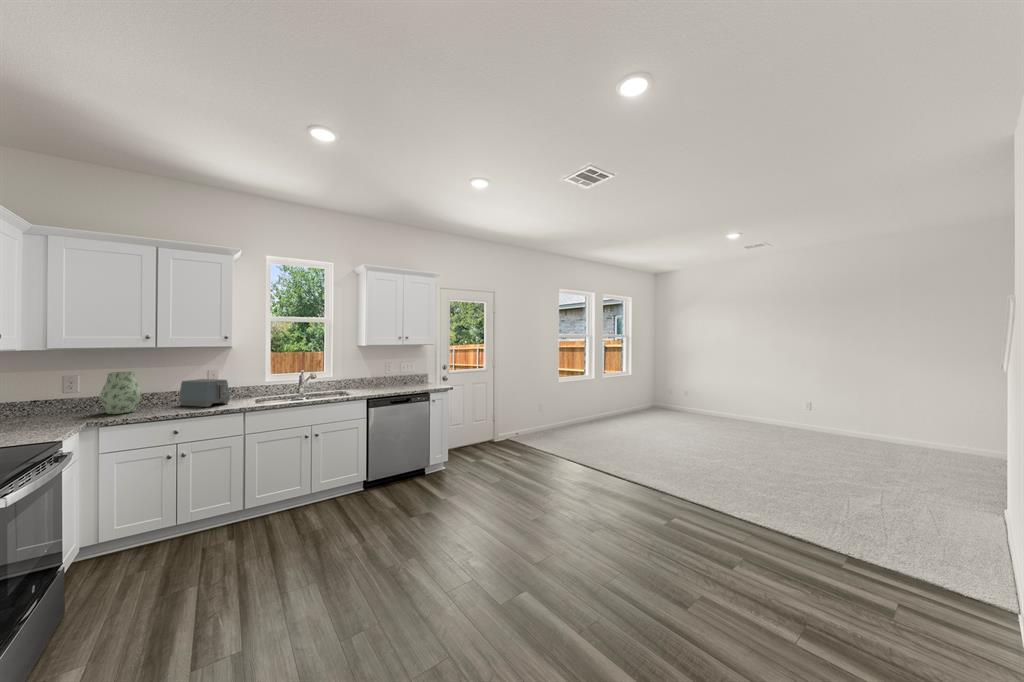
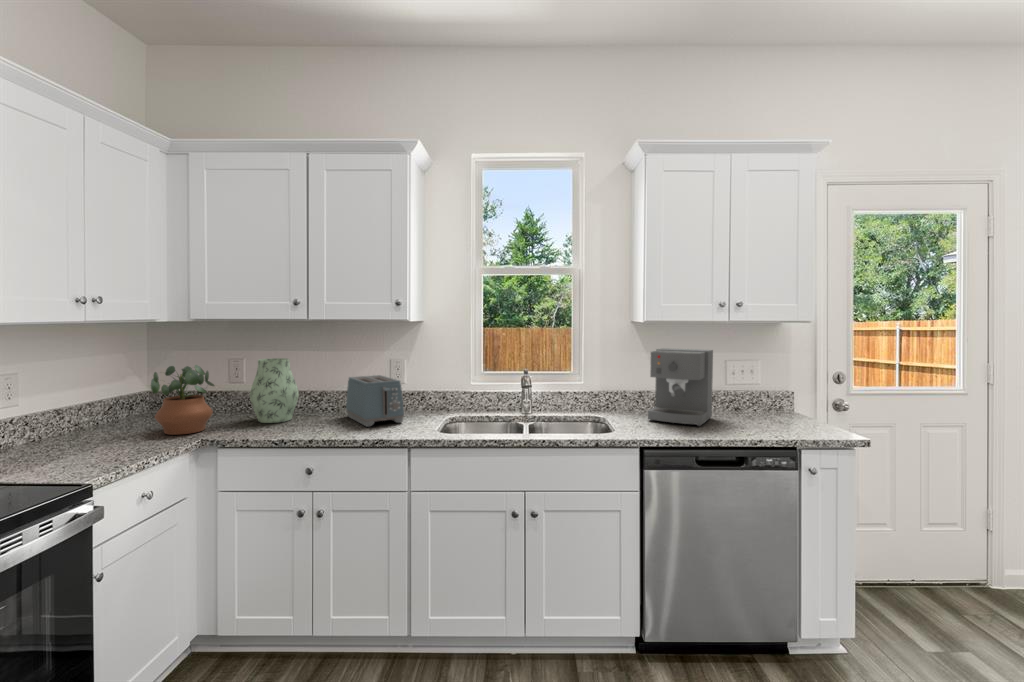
coffee maker: none [368,357,395,390] -> present [648,348,713,426]
potted plant: none [23,377,77,426] -> present [151,365,214,435]

